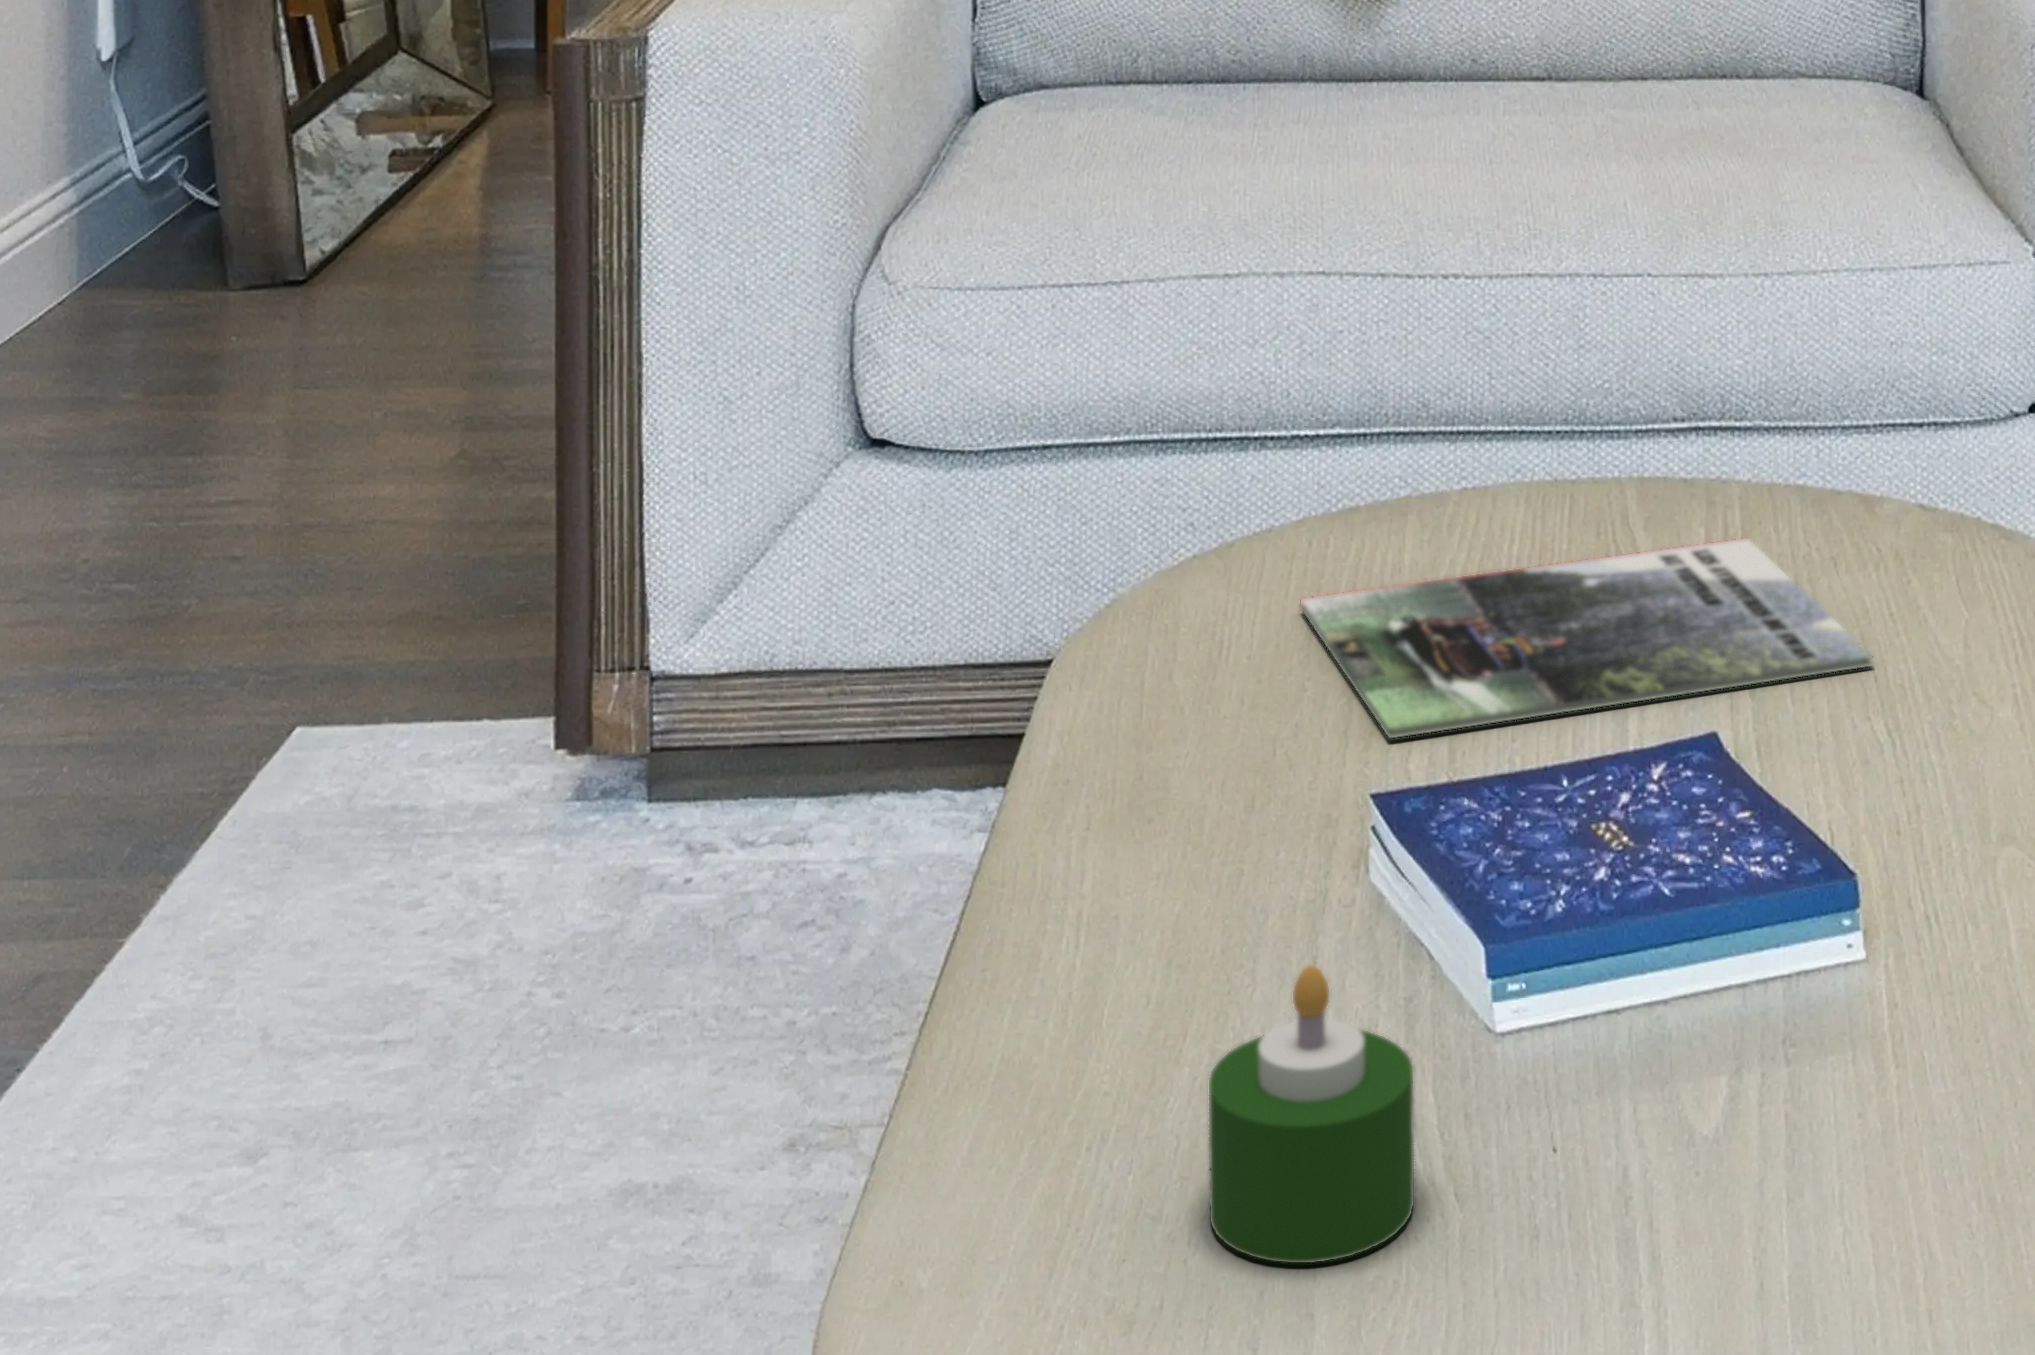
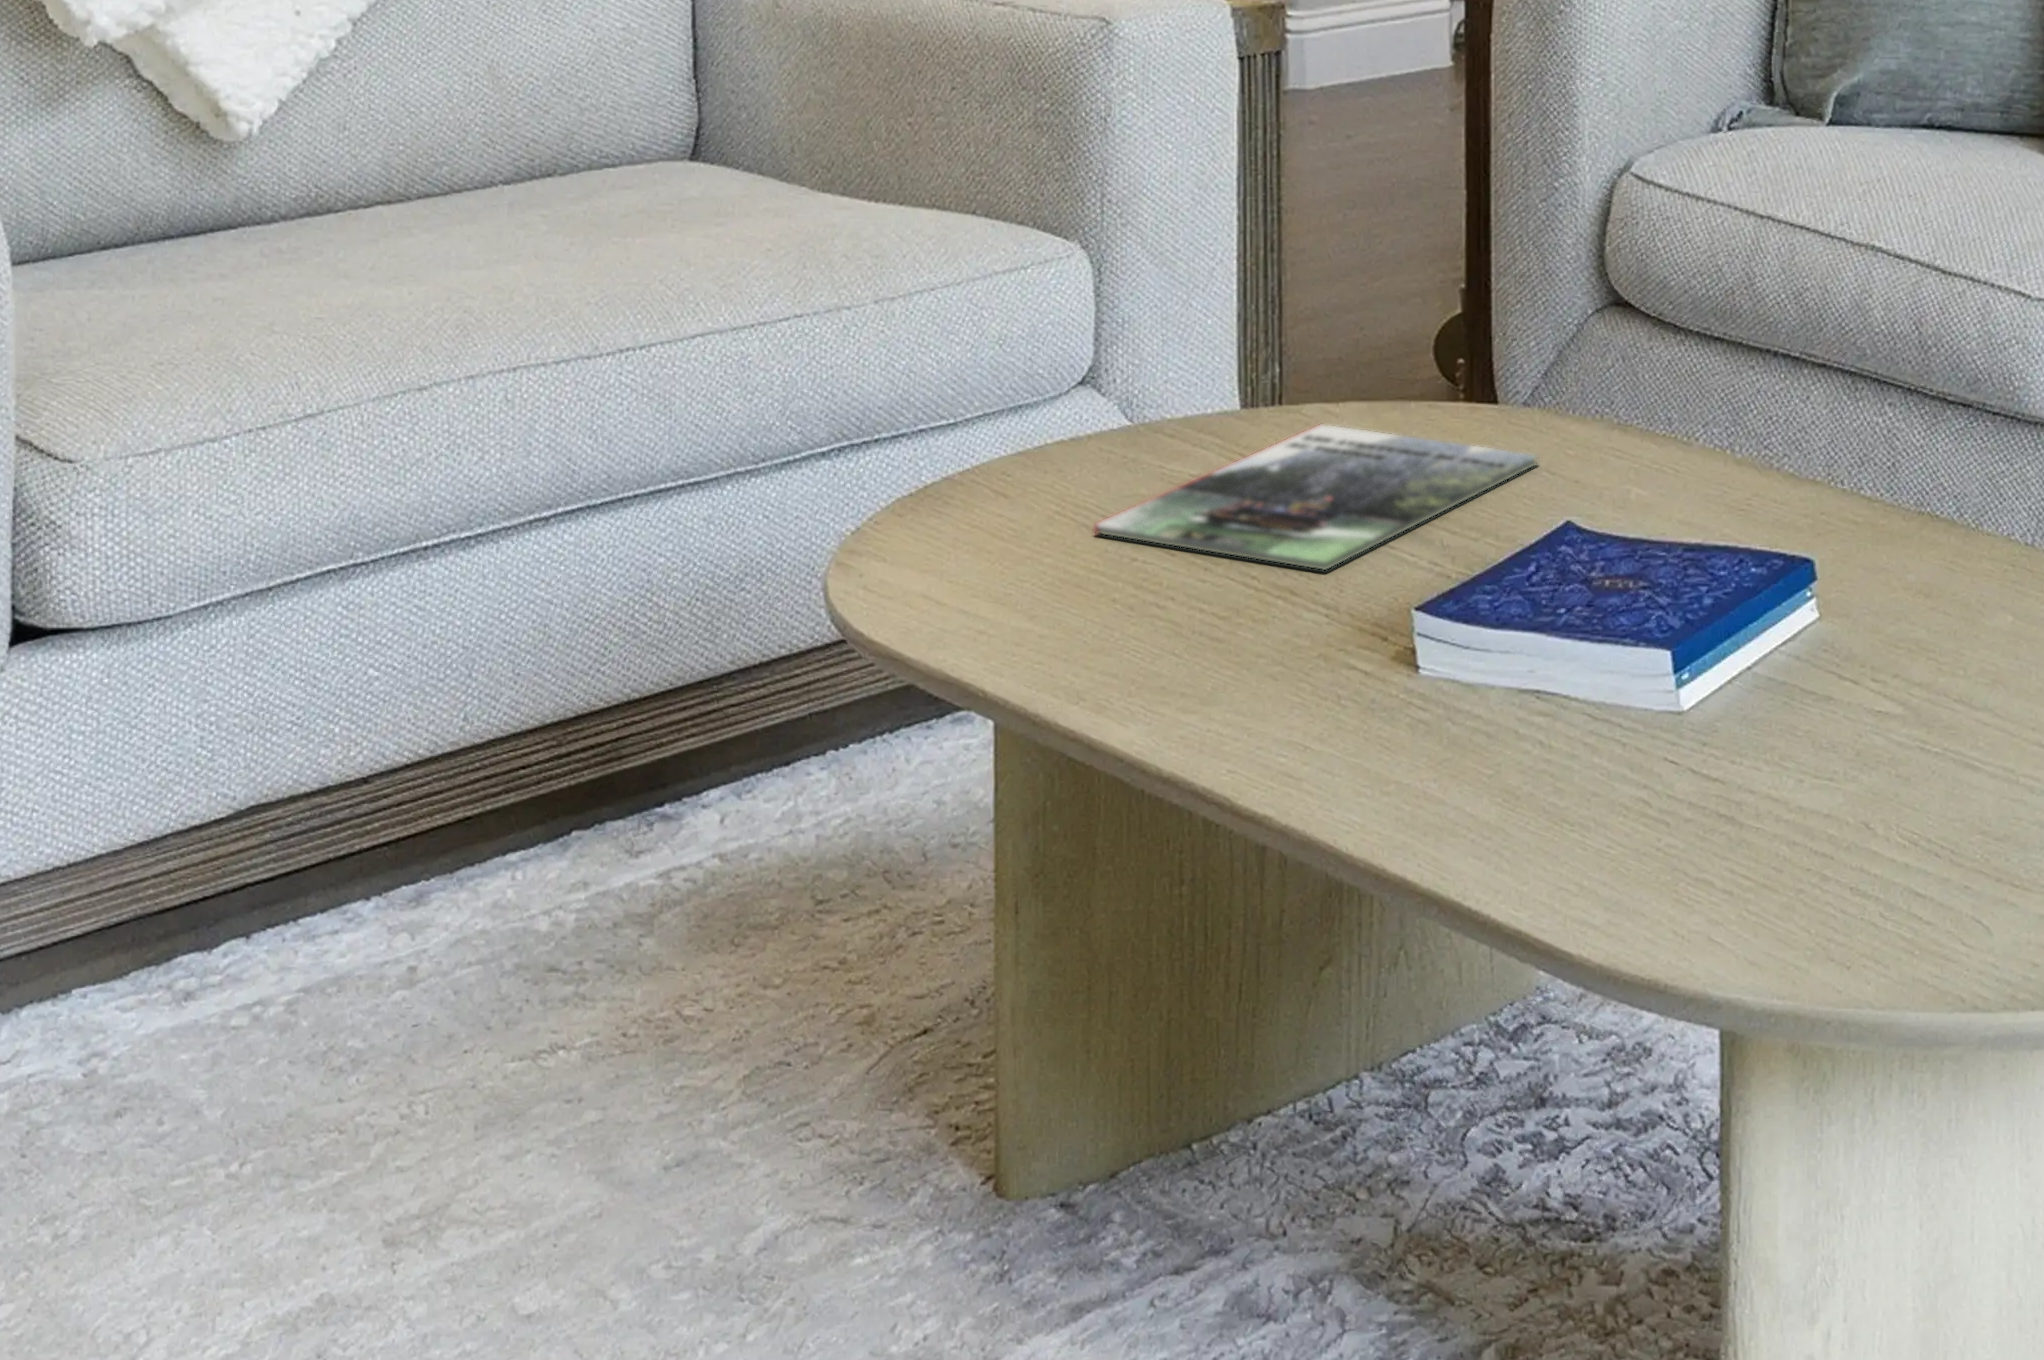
candle: present [1209,965,1414,1263] -> none [1715,579,1849,766]

